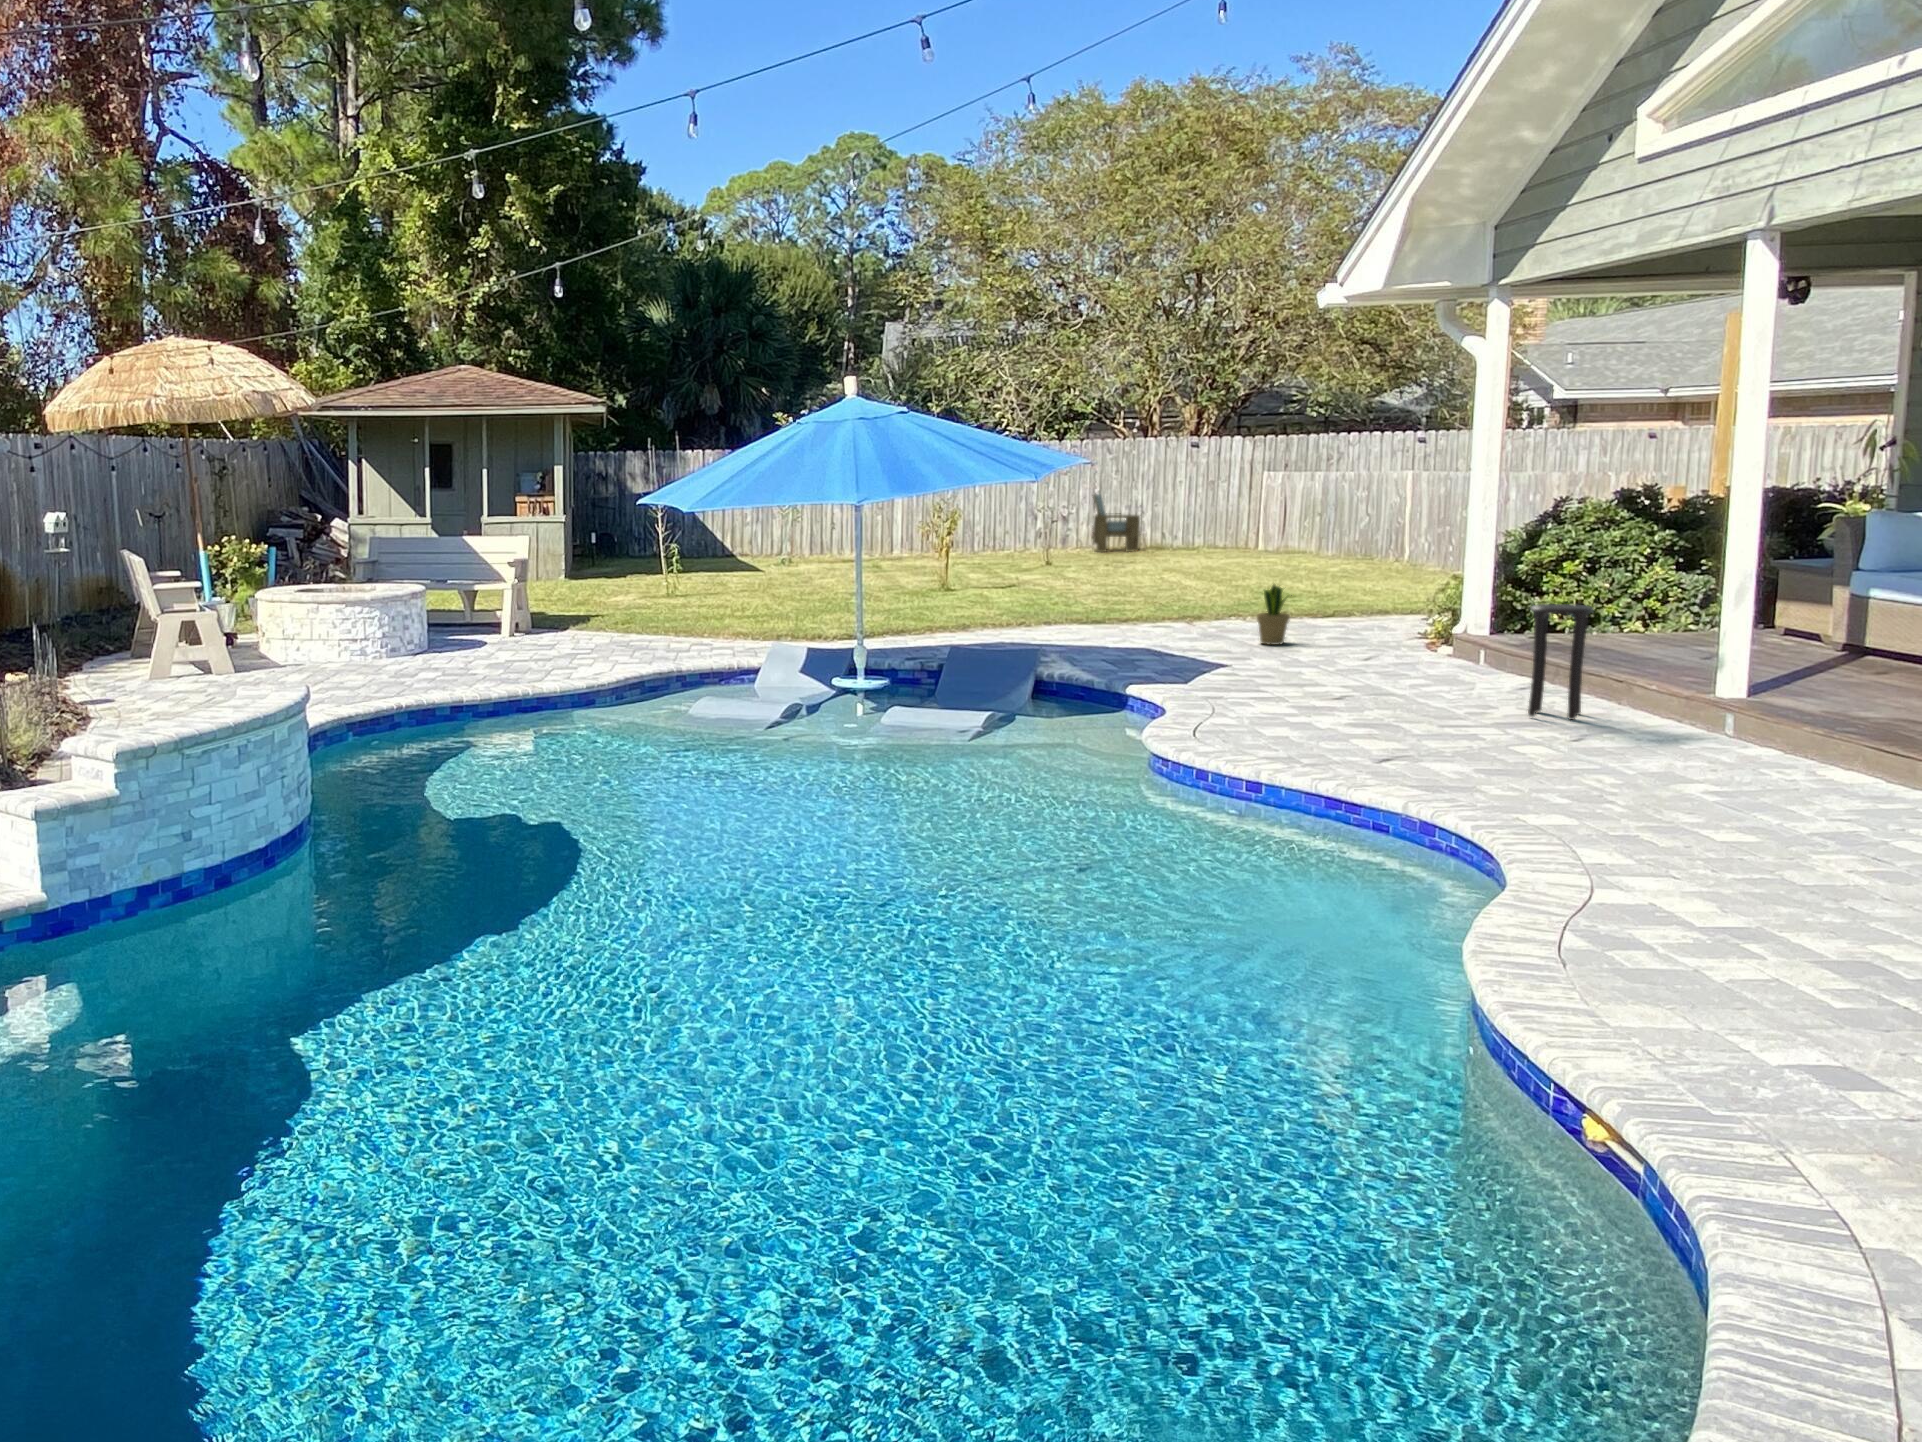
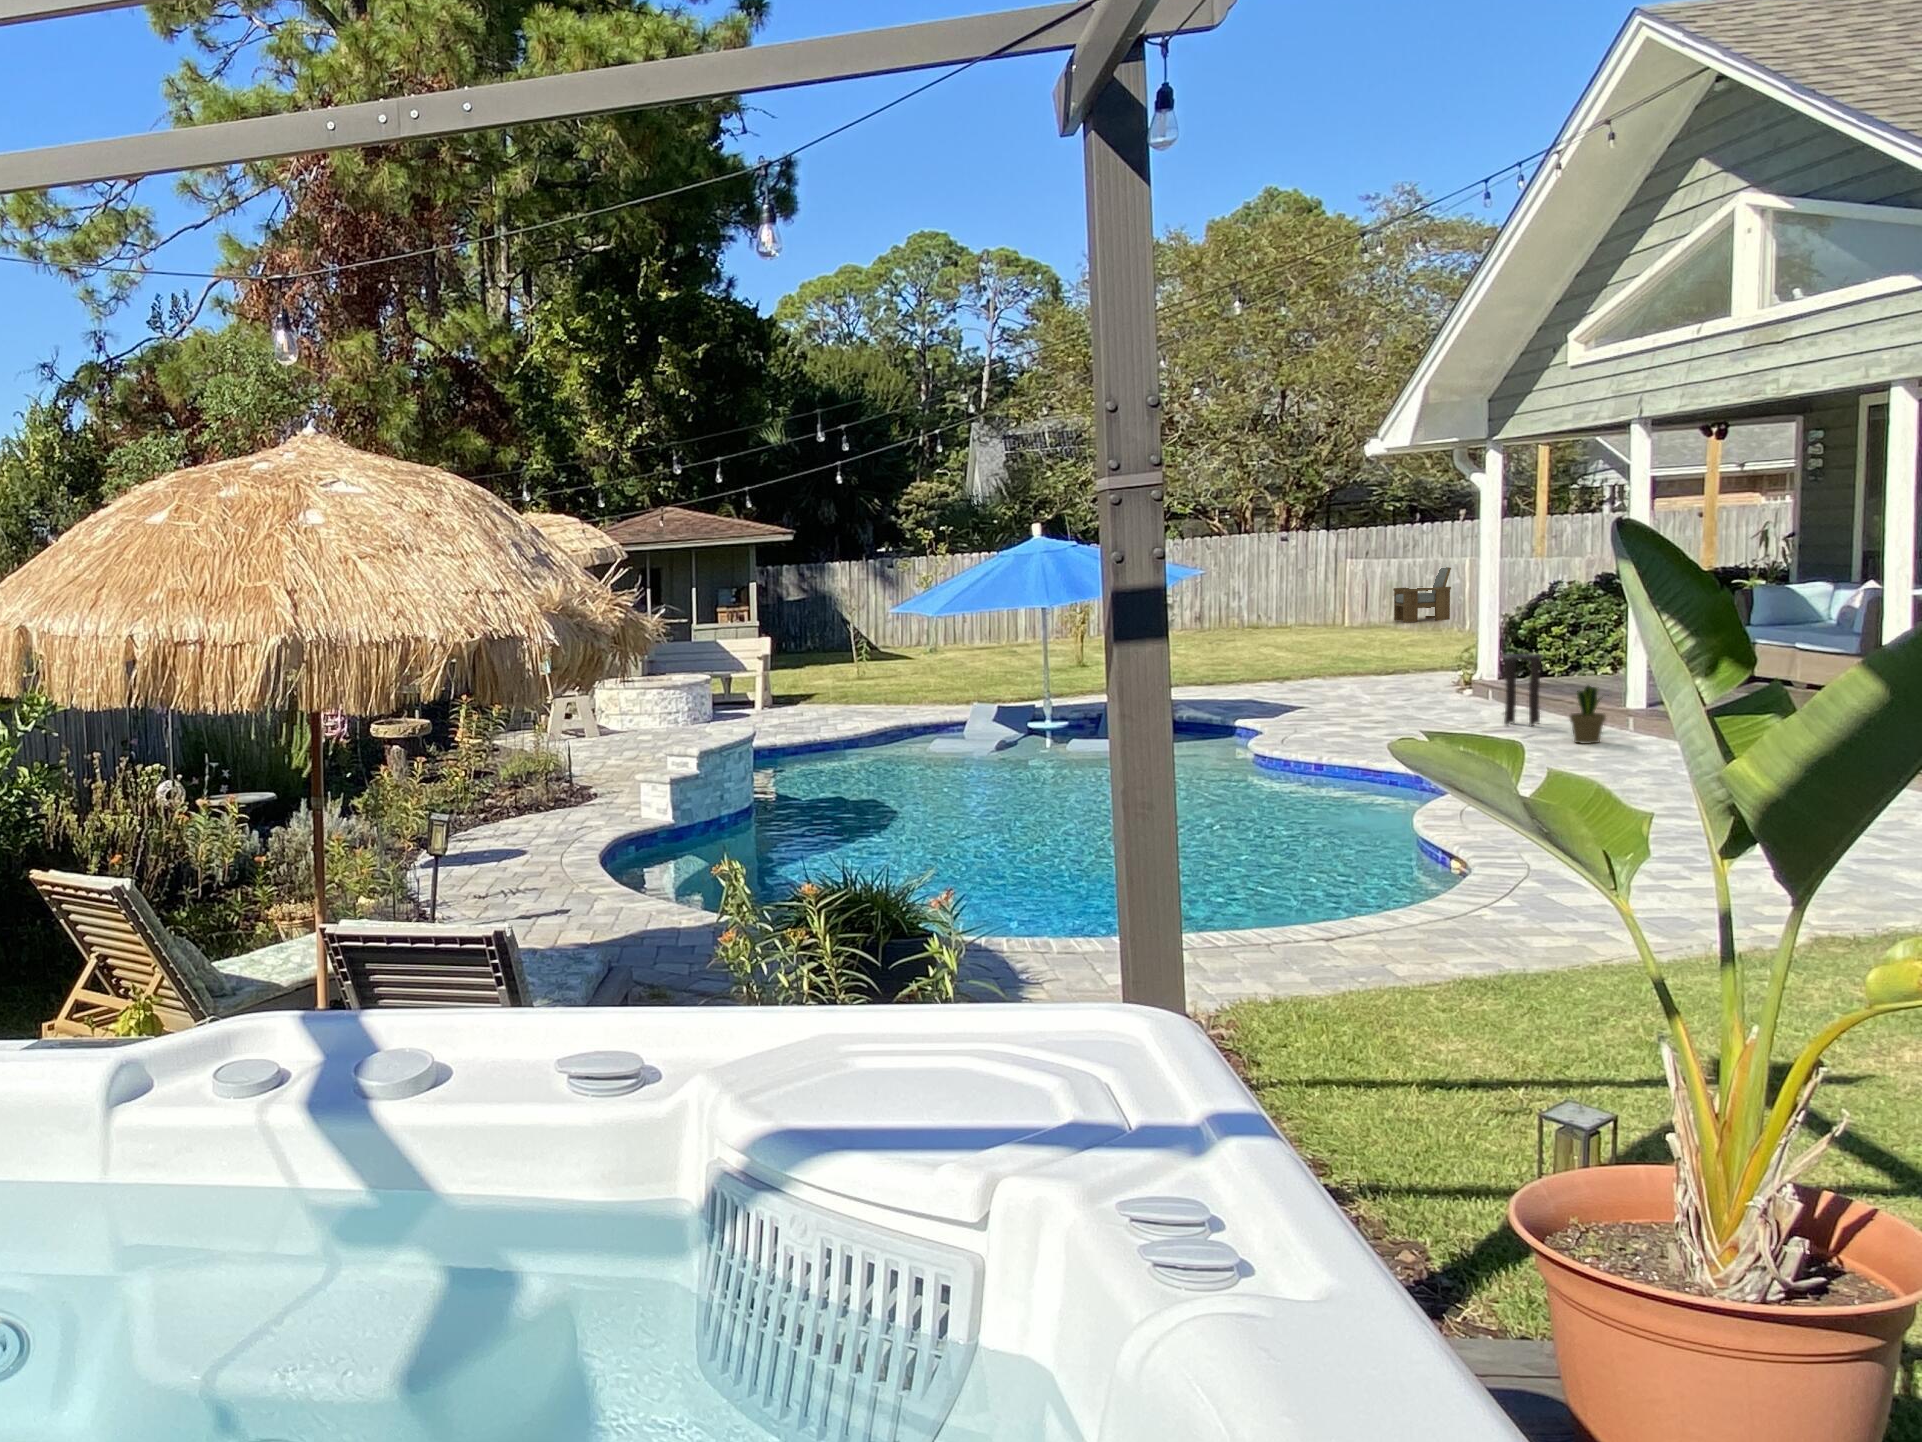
armchair: present [1093,494,1140,552] -> present [1393,567,1451,622]
potted plant: present [1257,585,1294,645] -> present [1570,685,1609,744]

